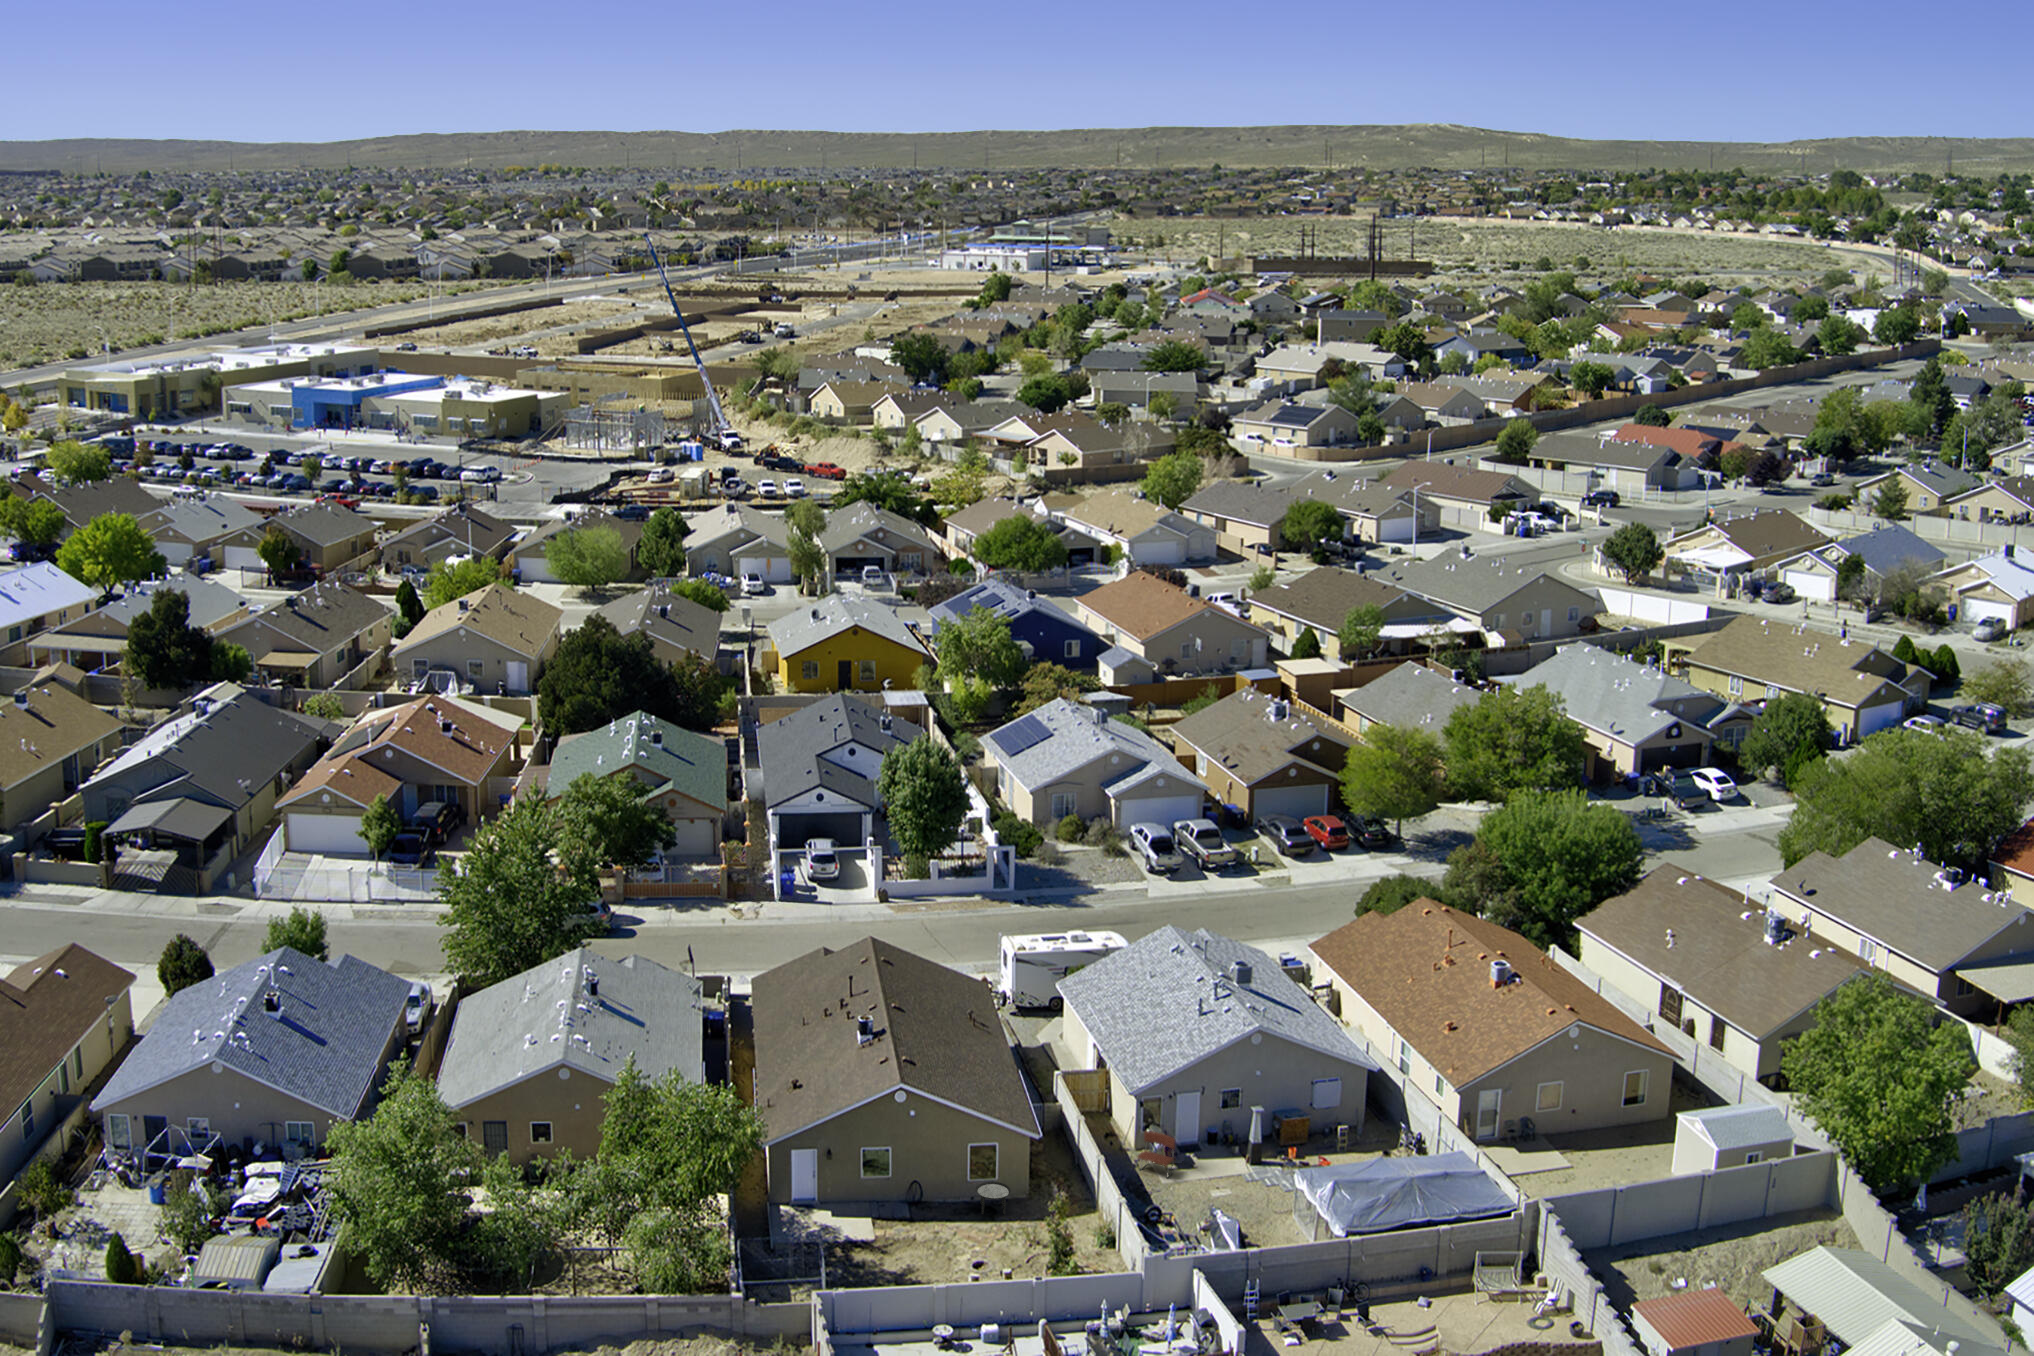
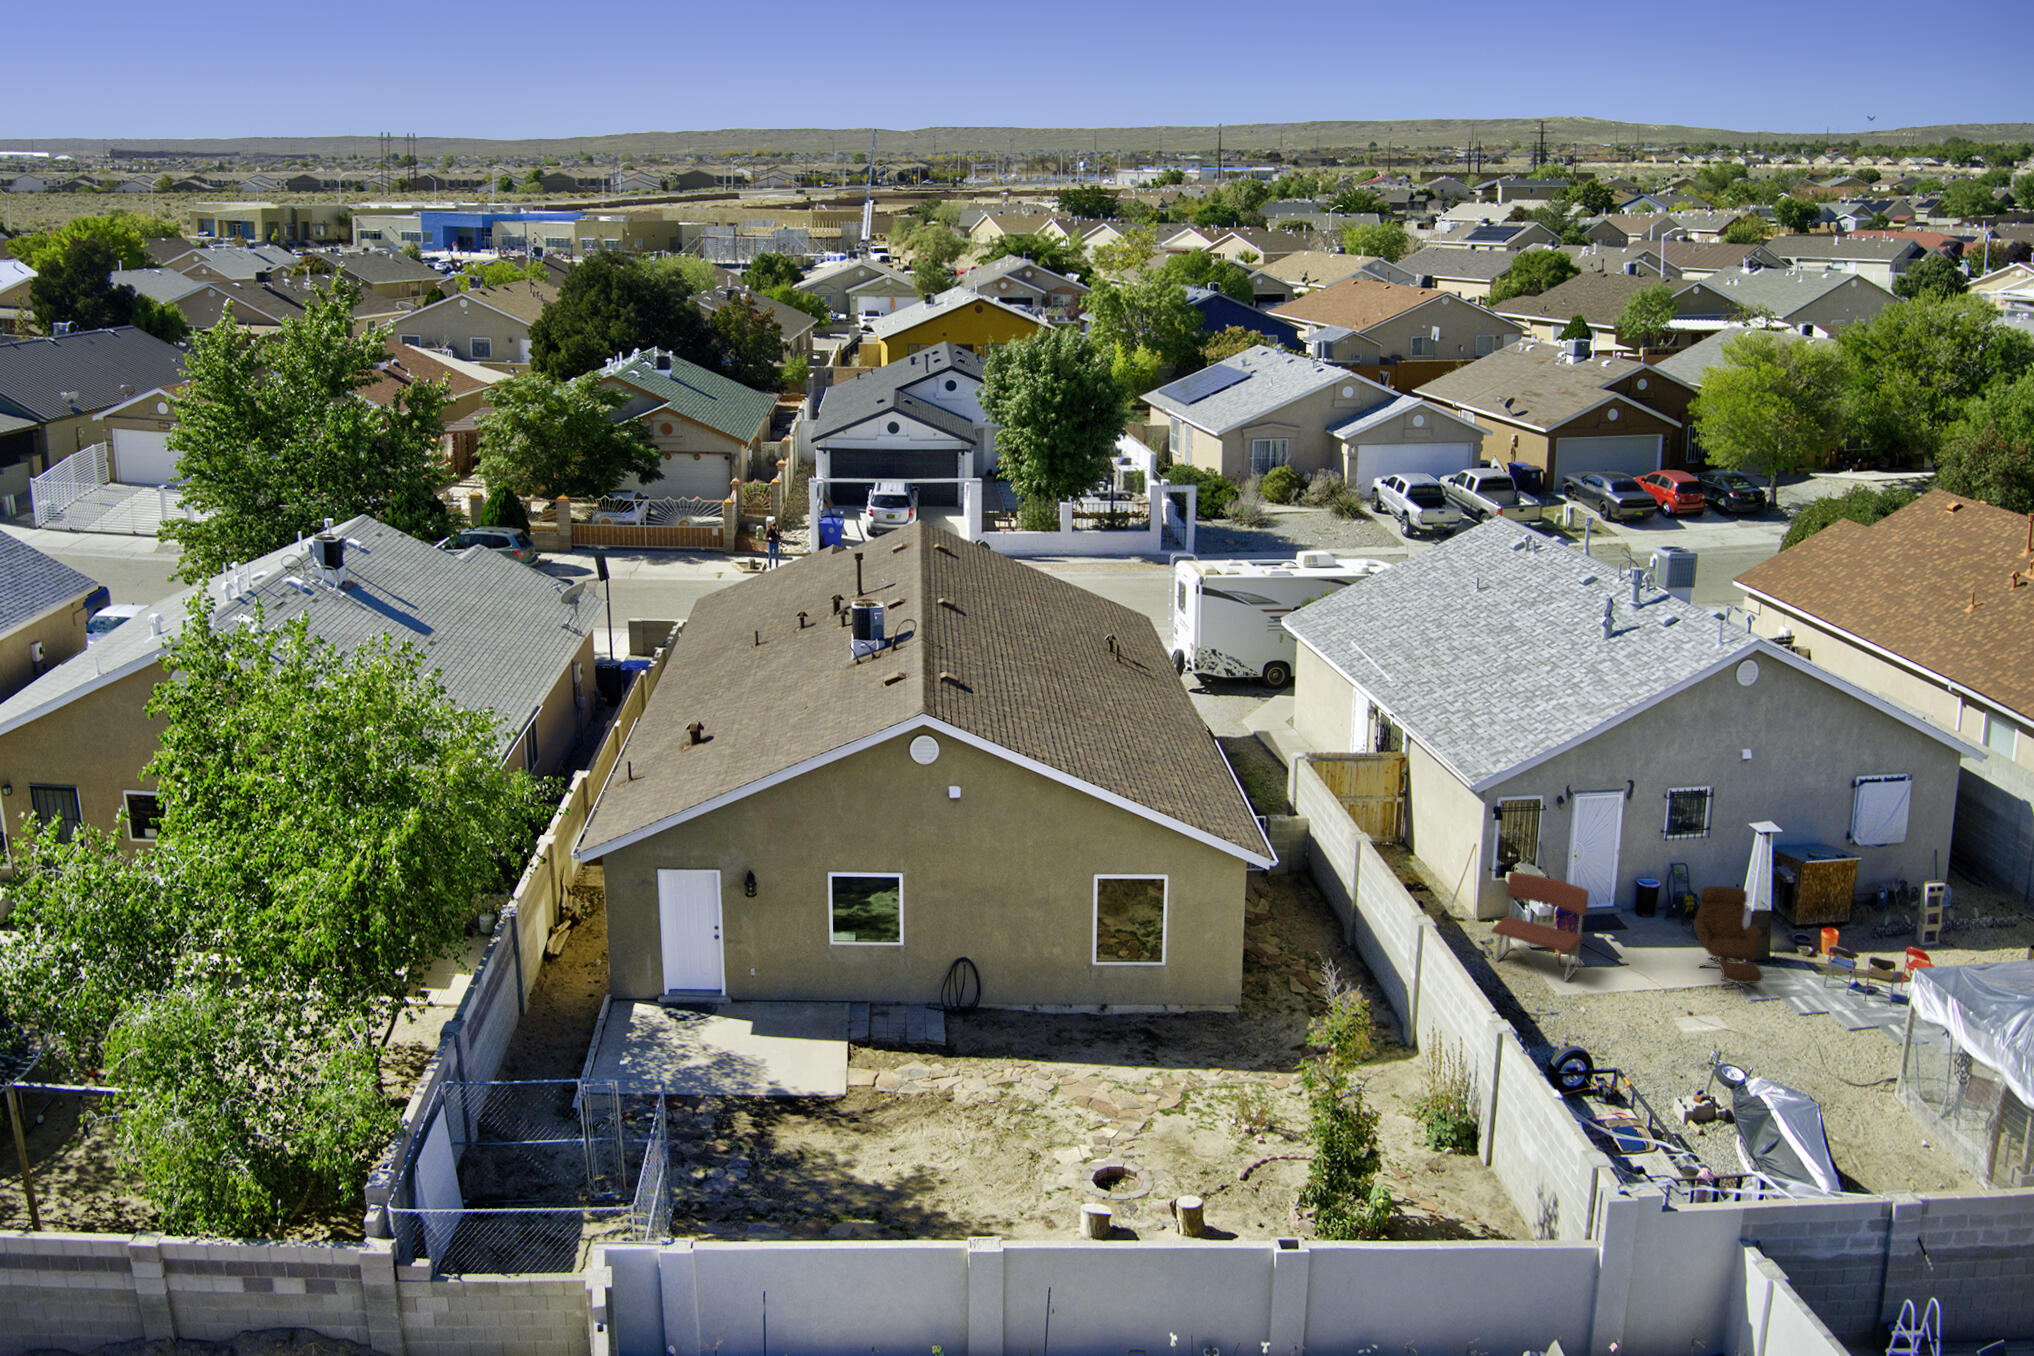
lounge chair: none [1222,1134,1249,1181] -> present [1693,886,1763,993]
round table: present [976,1182,1011,1215] -> none [1108,969,1194,1048]

